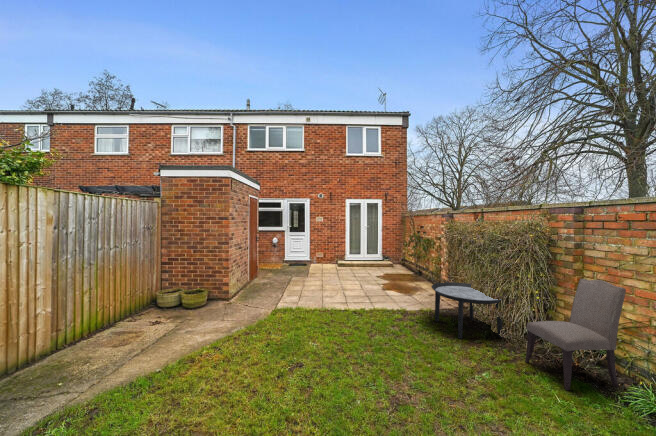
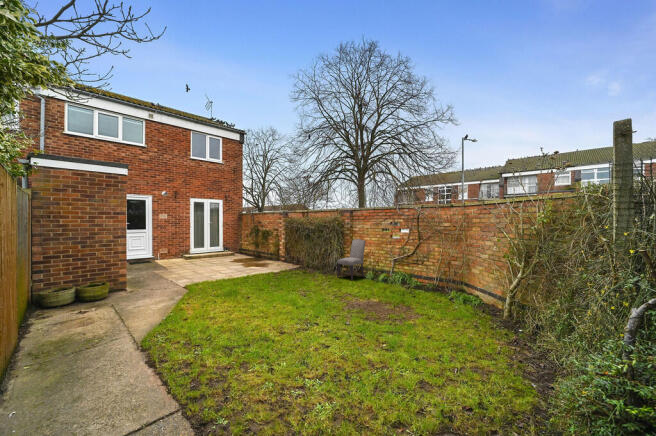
round table: present [432,282,503,339] -> none [292,252,327,277]

